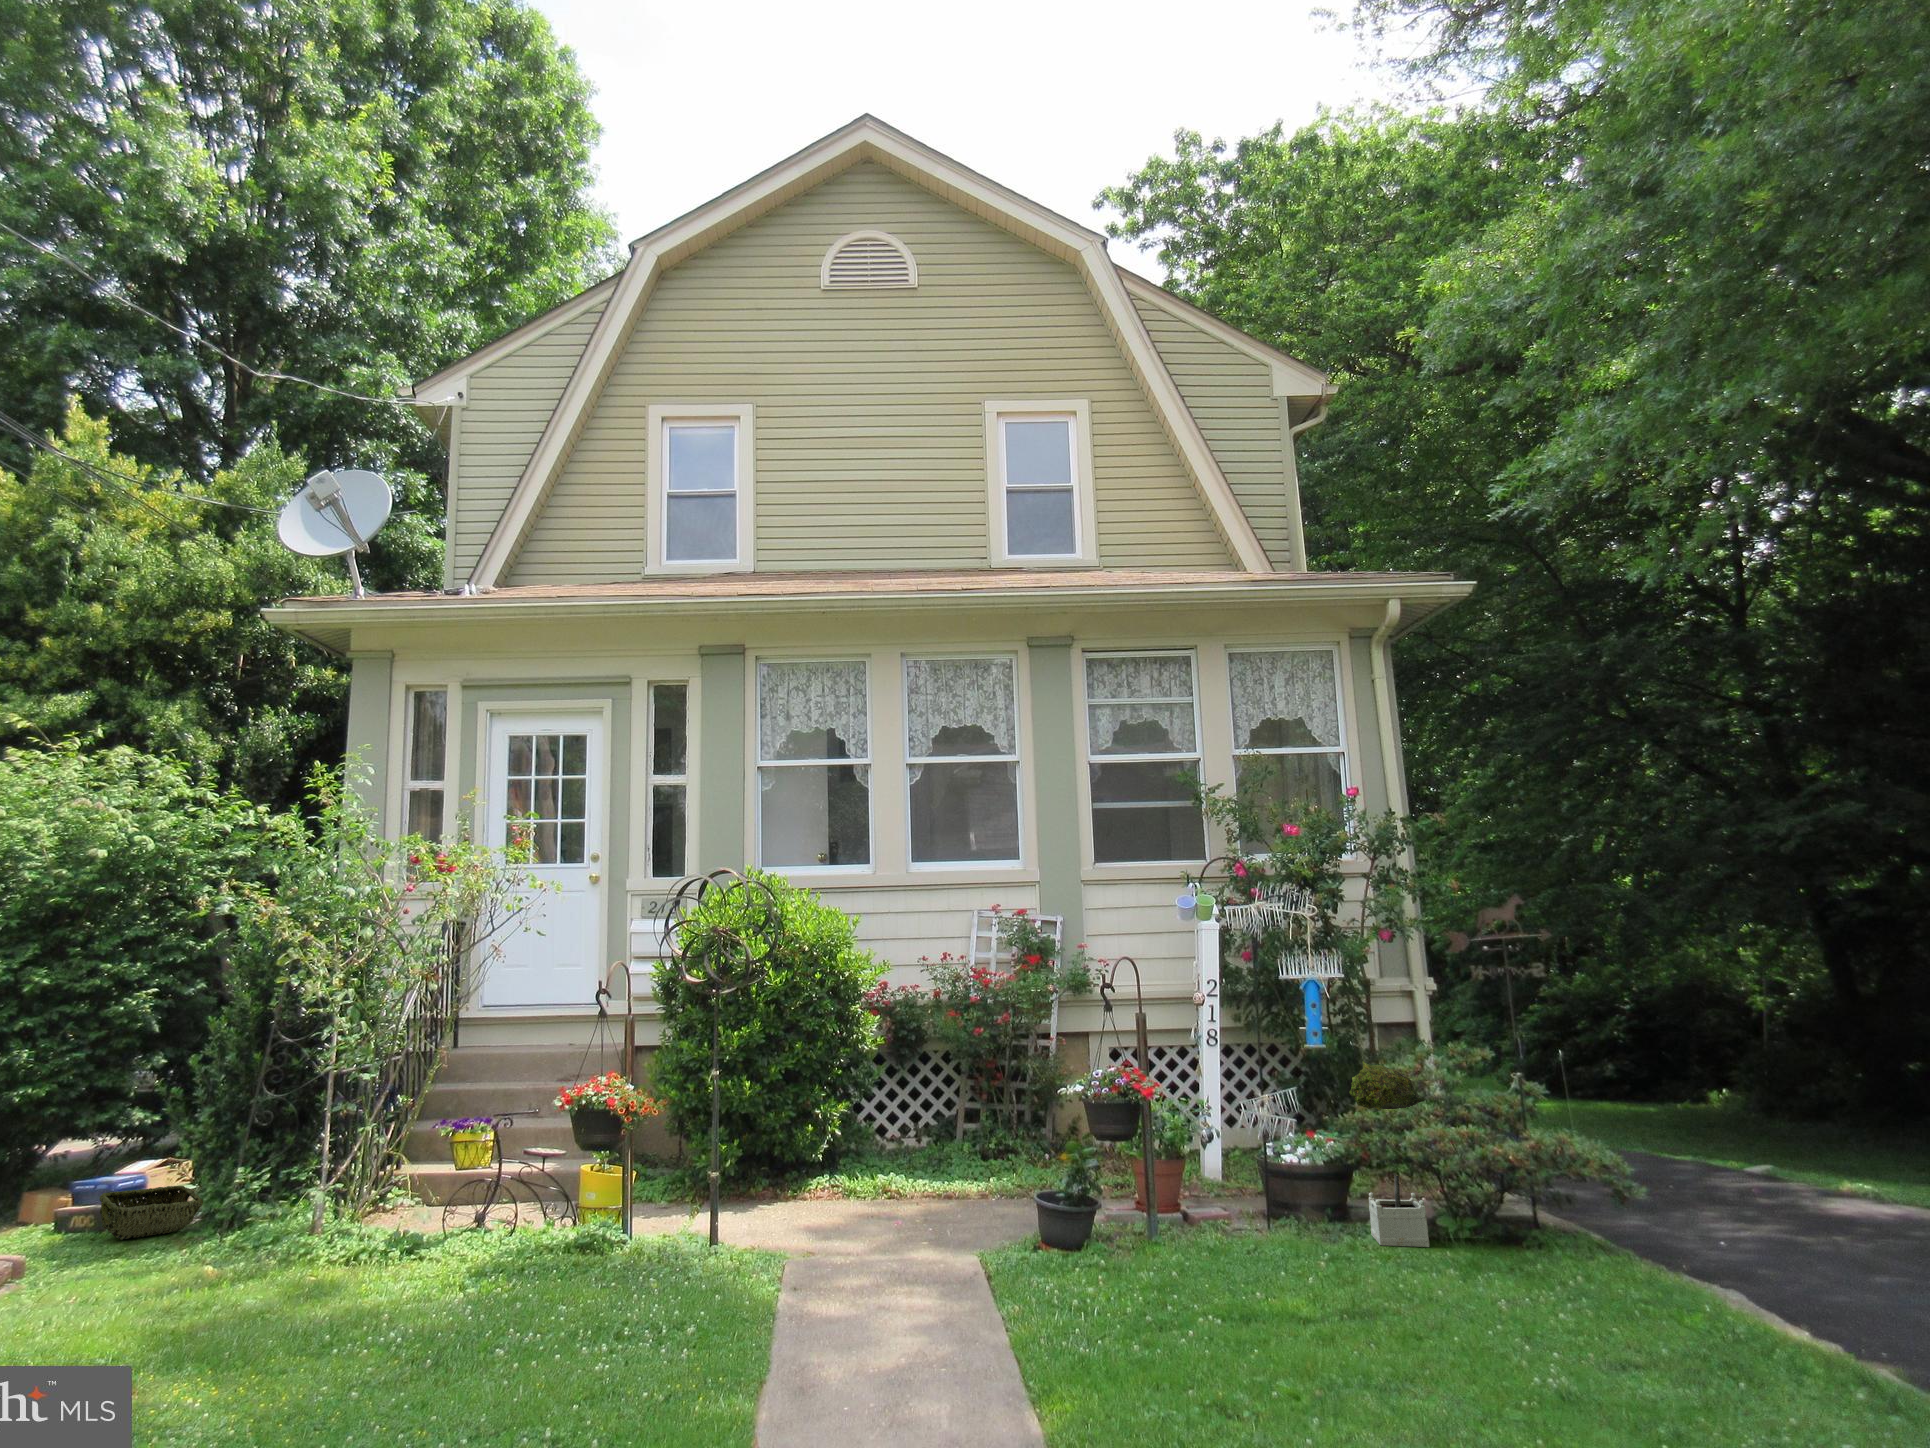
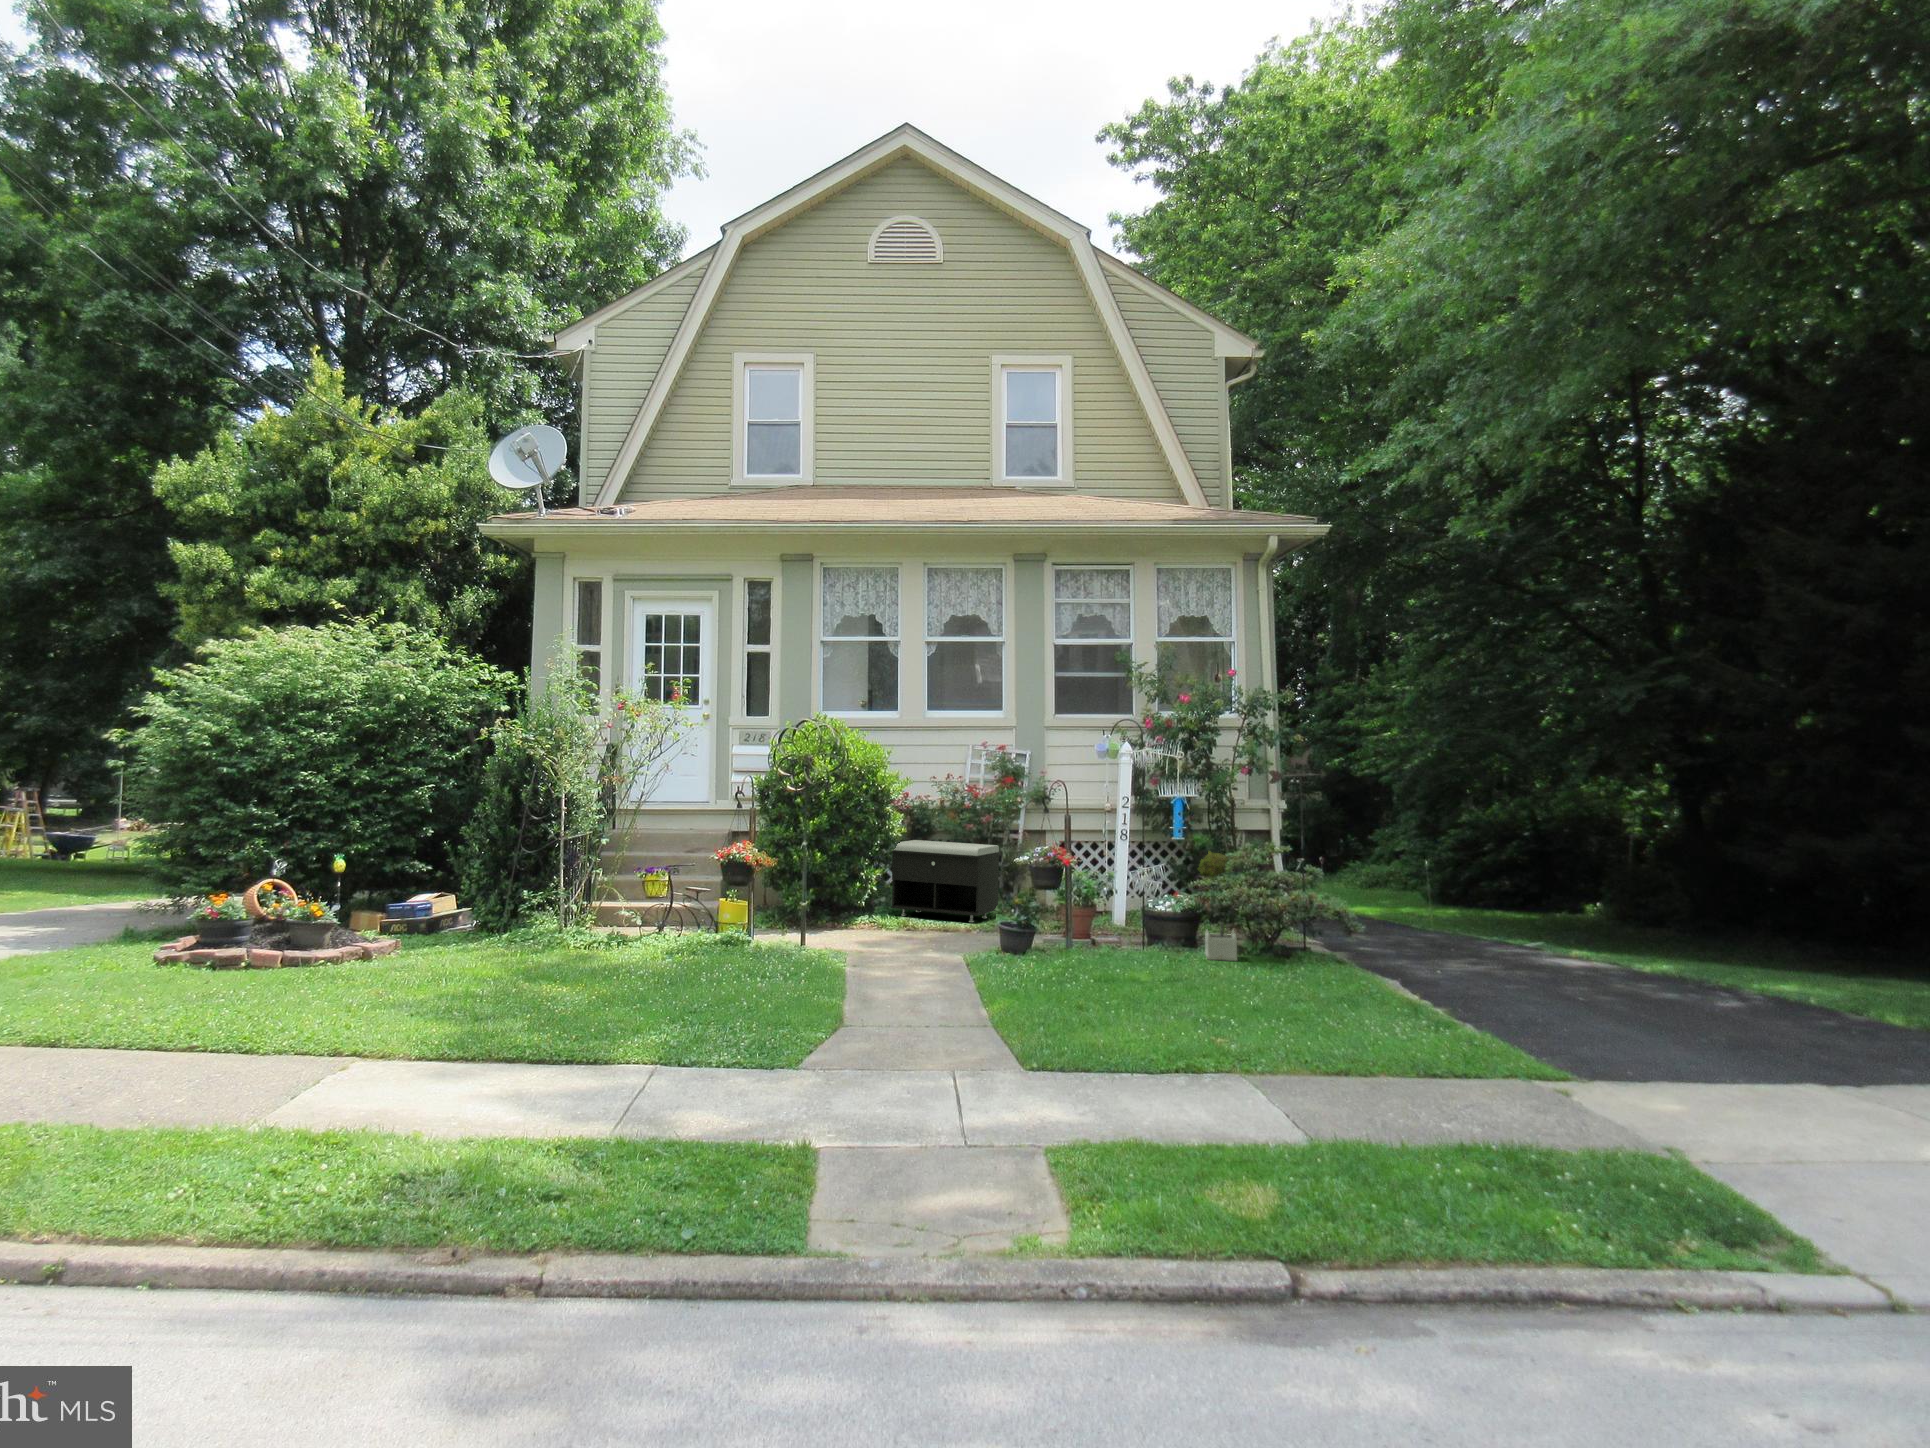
storage bench: none [863,1053,1025,1181] -> present [891,840,999,922]
woven basket: present [100,1186,203,1240] -> none [424,907,484,936]

